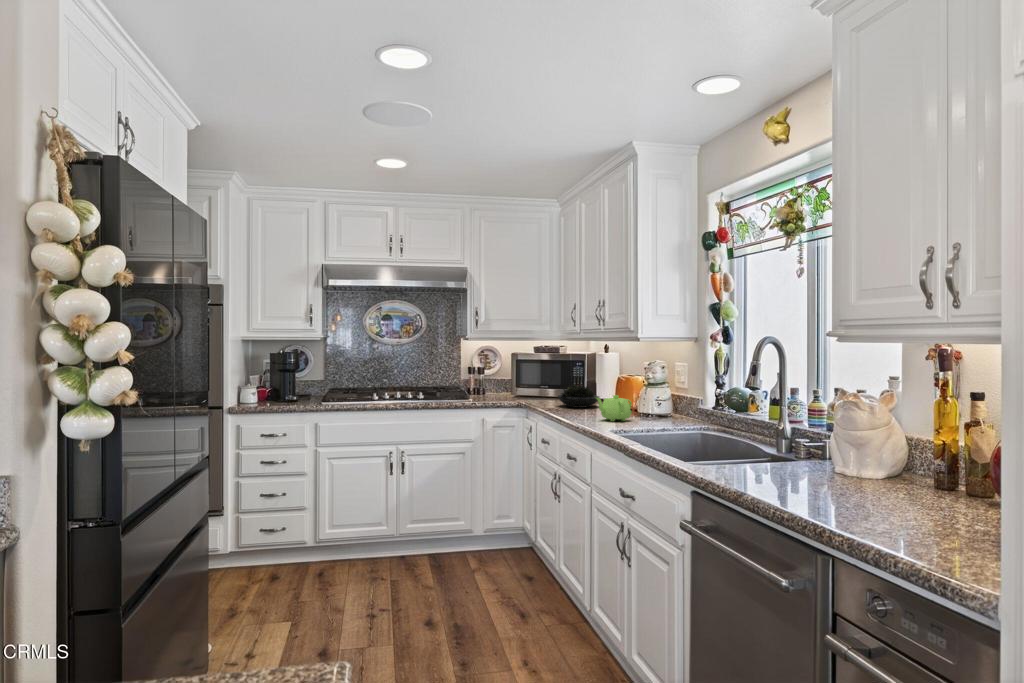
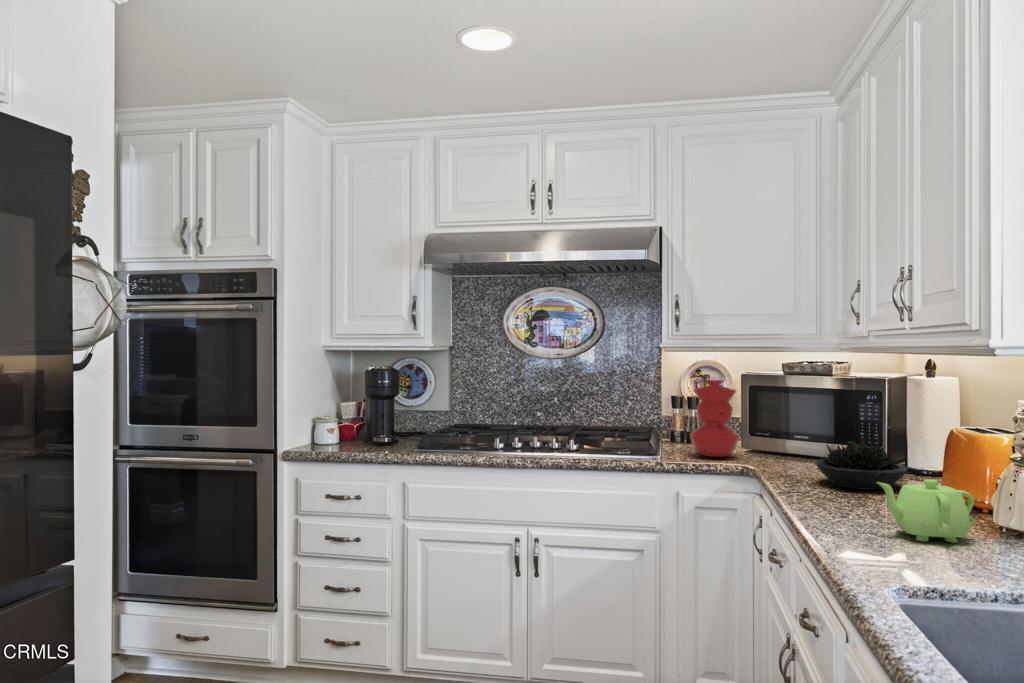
vase: none [487,356,513,399] -> present [690,380,739,457]

